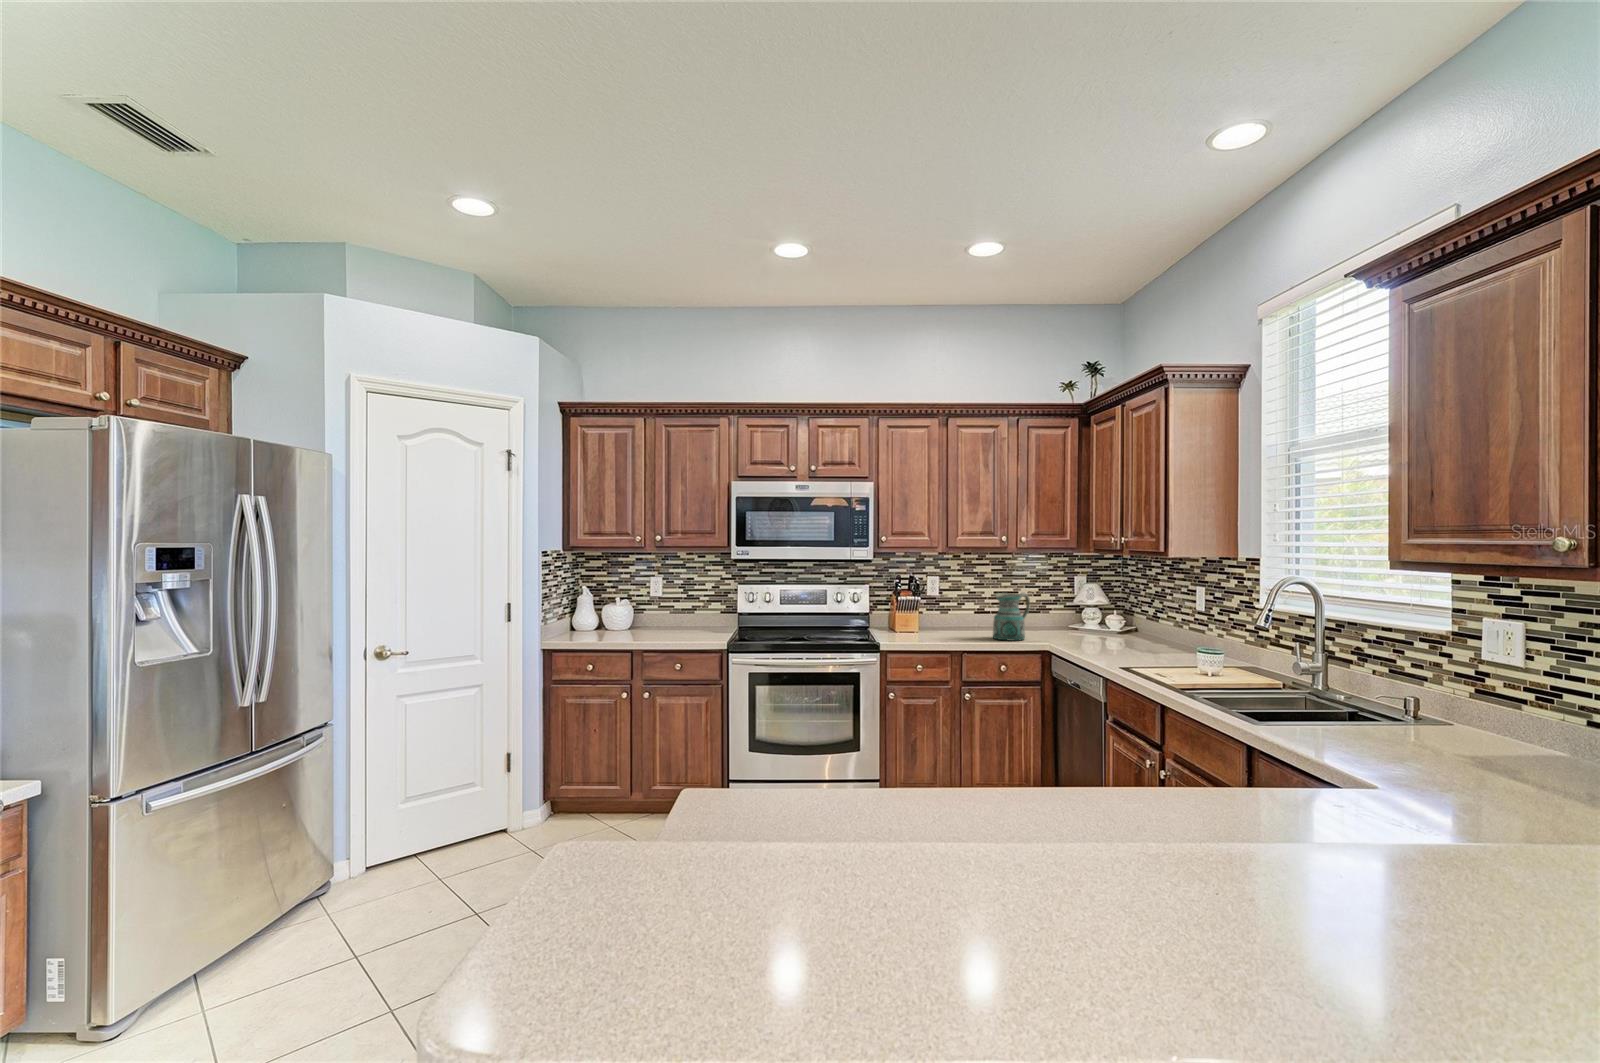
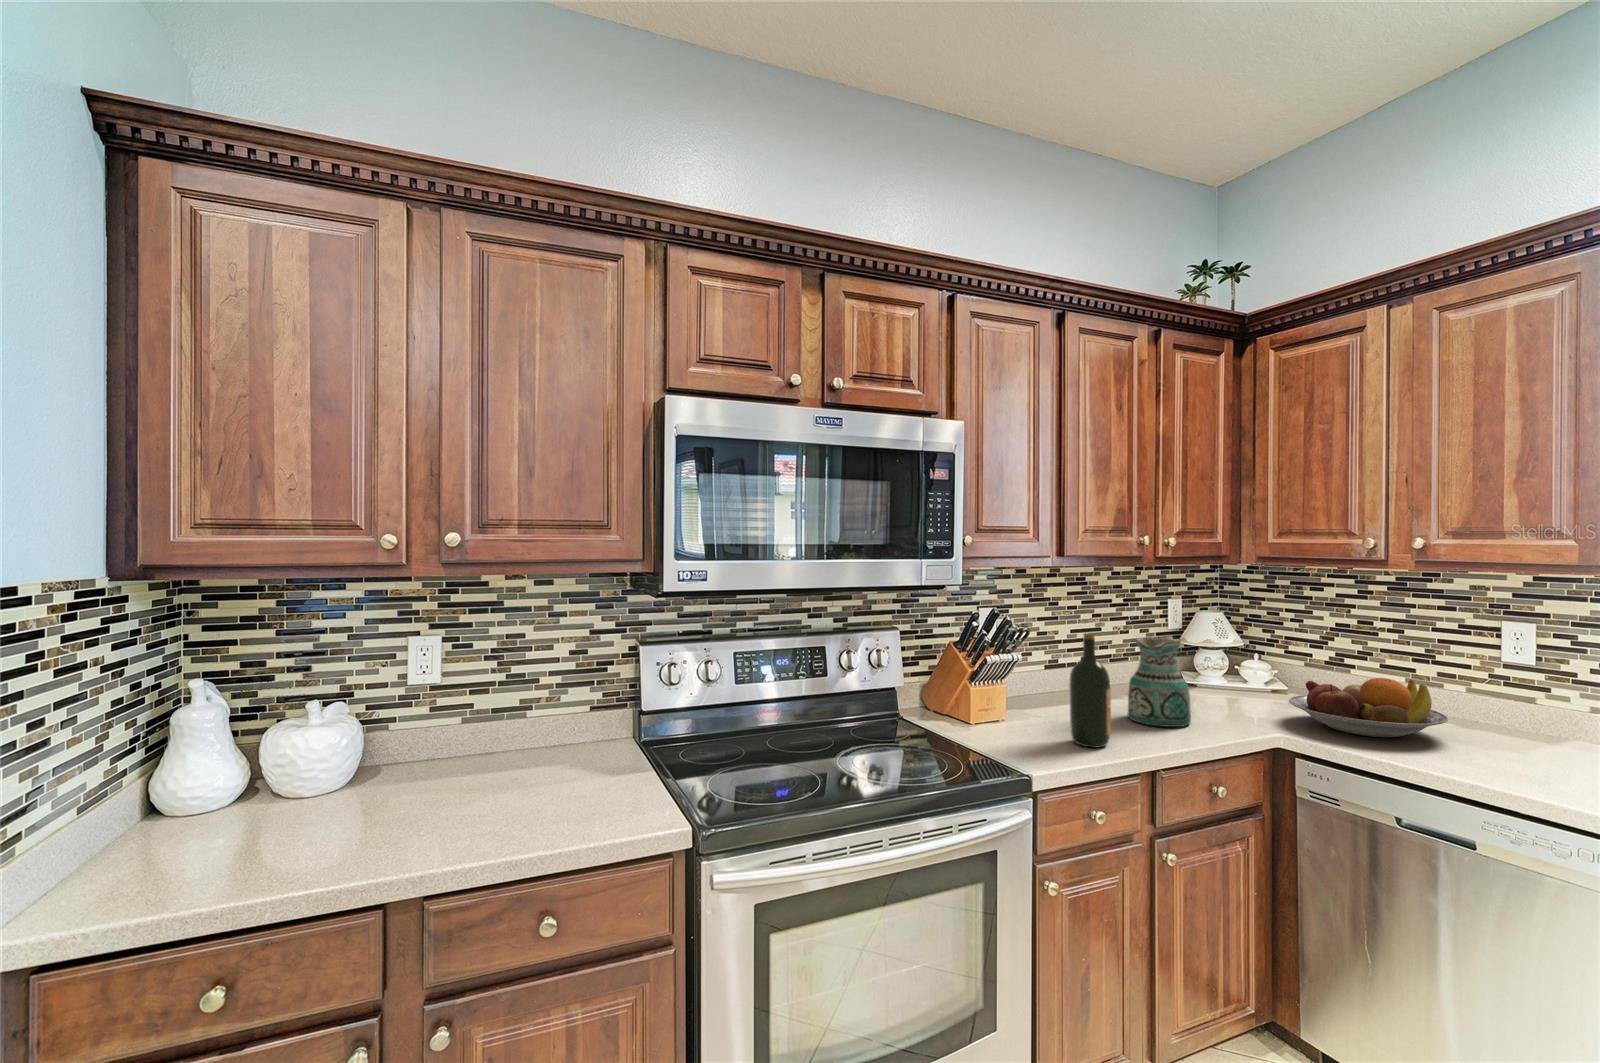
wine bottle: none [936,586,956,643] -> present [1069,633,1111,747]
fruit bowl: none [1077,618,1154,649] -> present [1289,678,1448,737]

